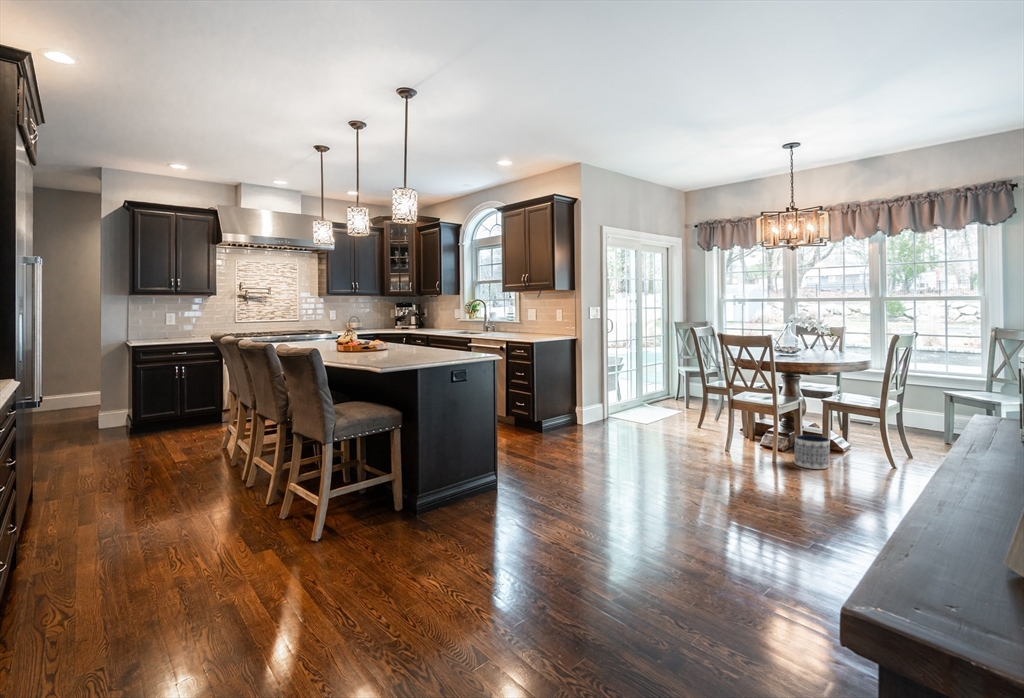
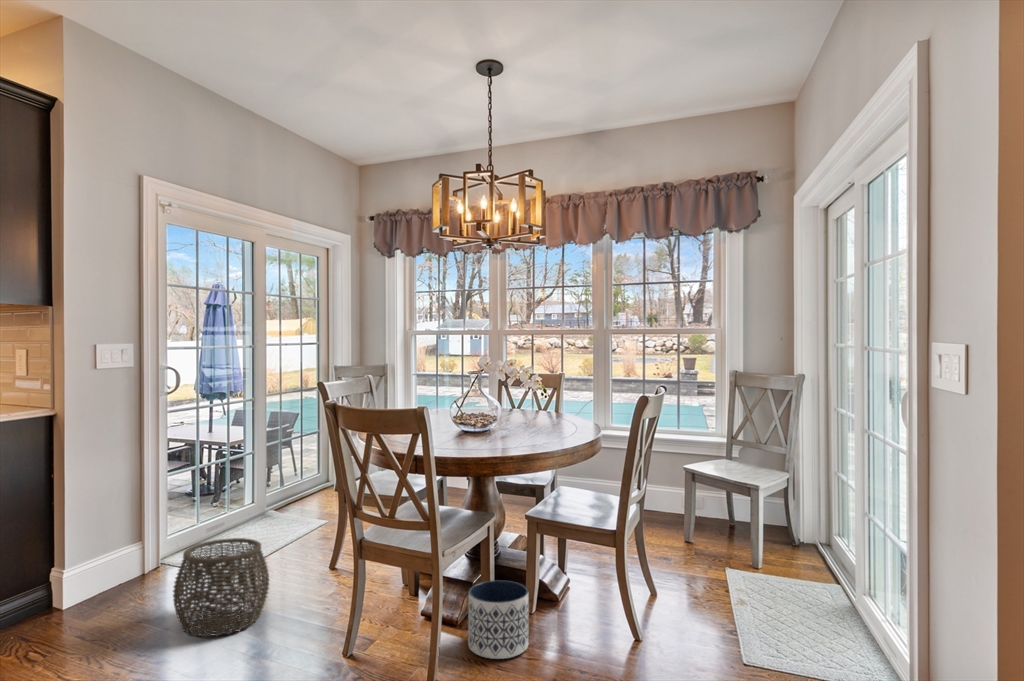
woven basket: none [639,408,682,449] -> present [173,538,269,637]

